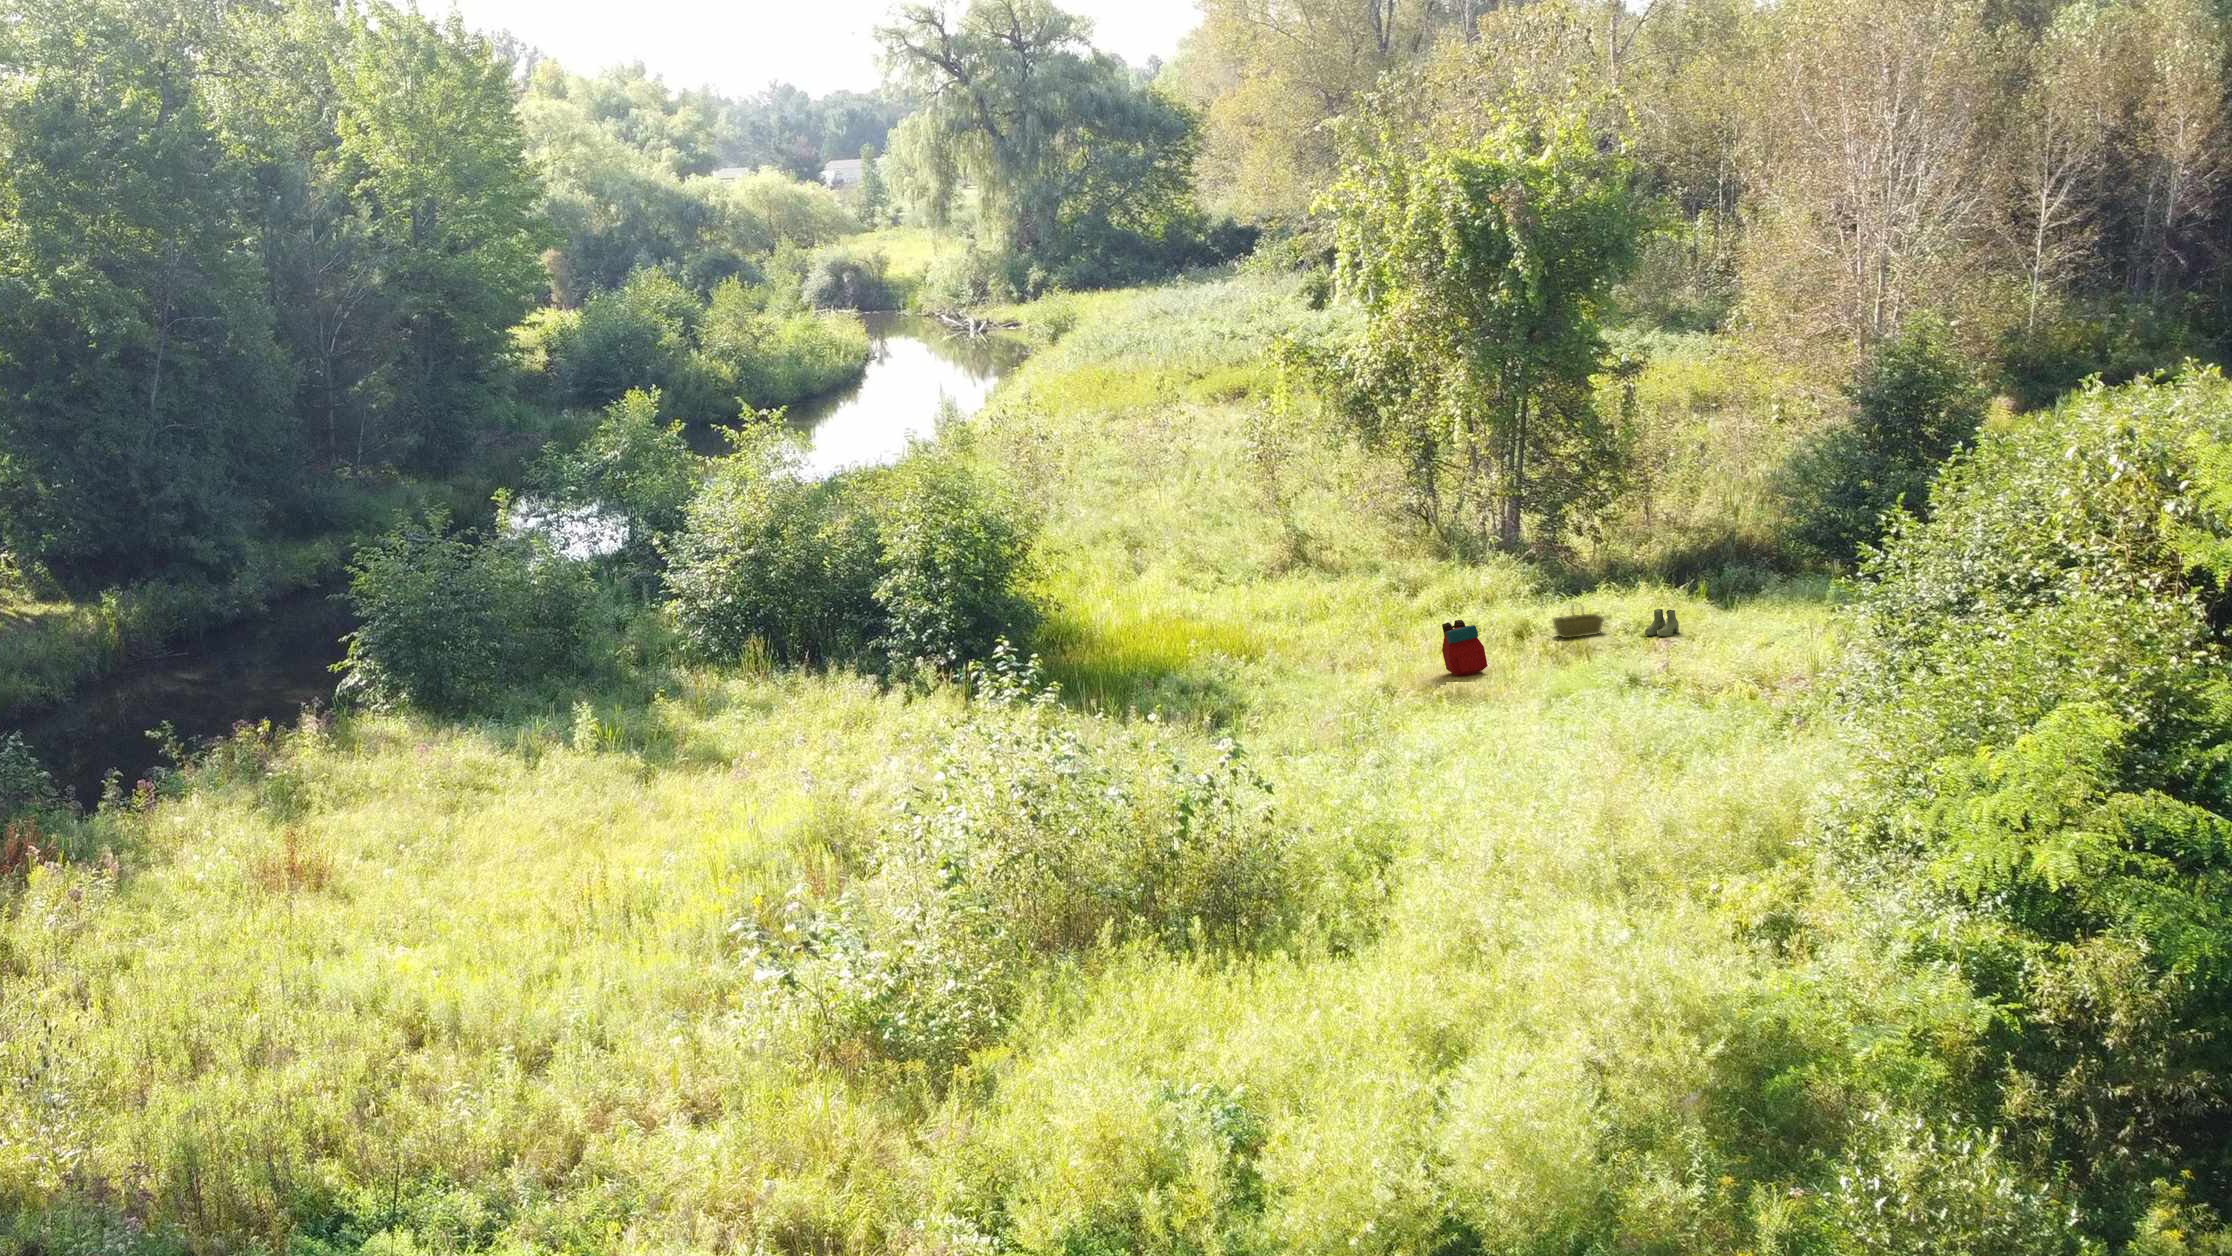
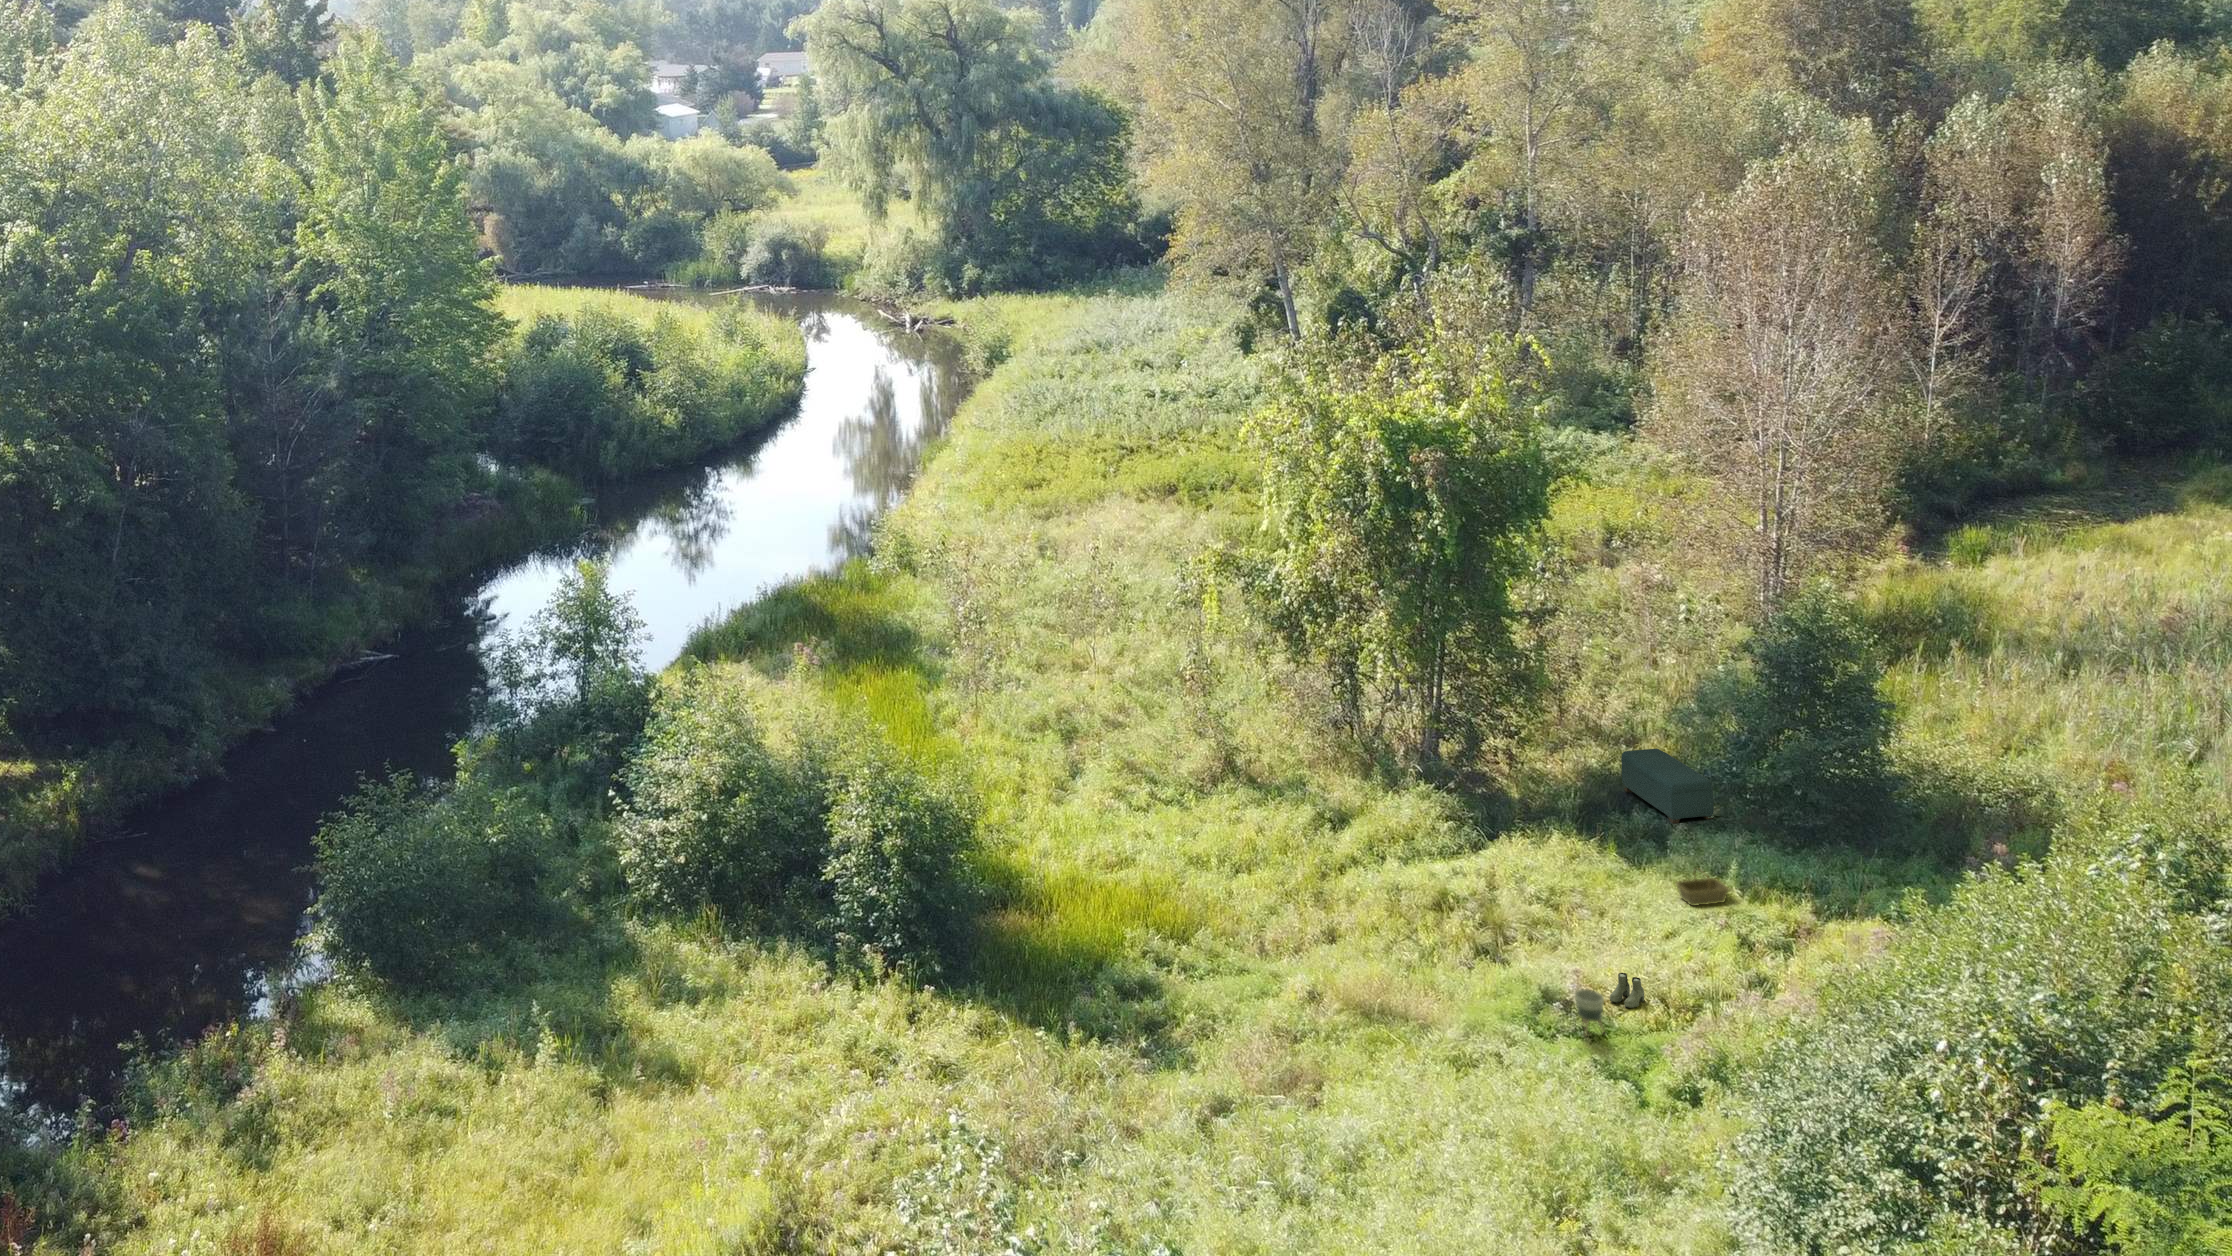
bench: none [1701,499,1789,556] -> present [1621,749,1714,824]
basket: present [1552,604,1604,638] -> present [1676,870,1729,906]
planter: none [1605,611,1634,653] -> present [1574,989,1604,1035]
backpack: present [1442,620,1488,676] -> none [1408,993,1458,1059]

